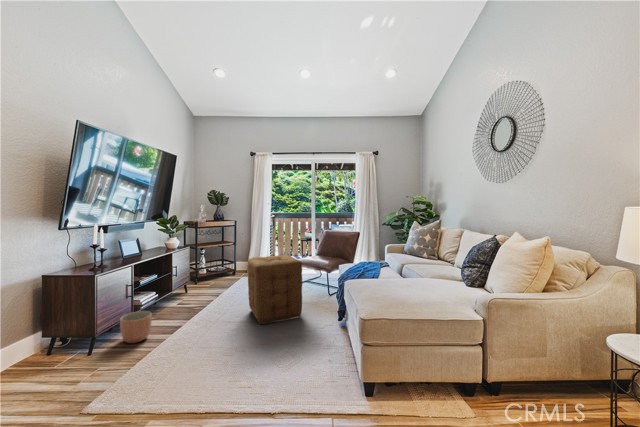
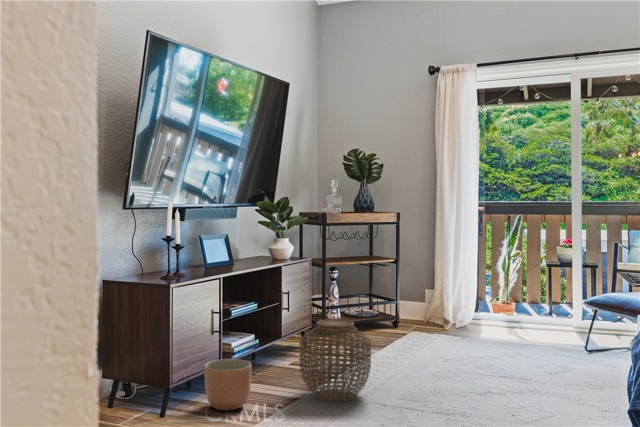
ottoman: present [248,255,302,324] -> none [422,280,539,416]
woven basket: none [182,281,222,325] -> present [300,319,371,401]

